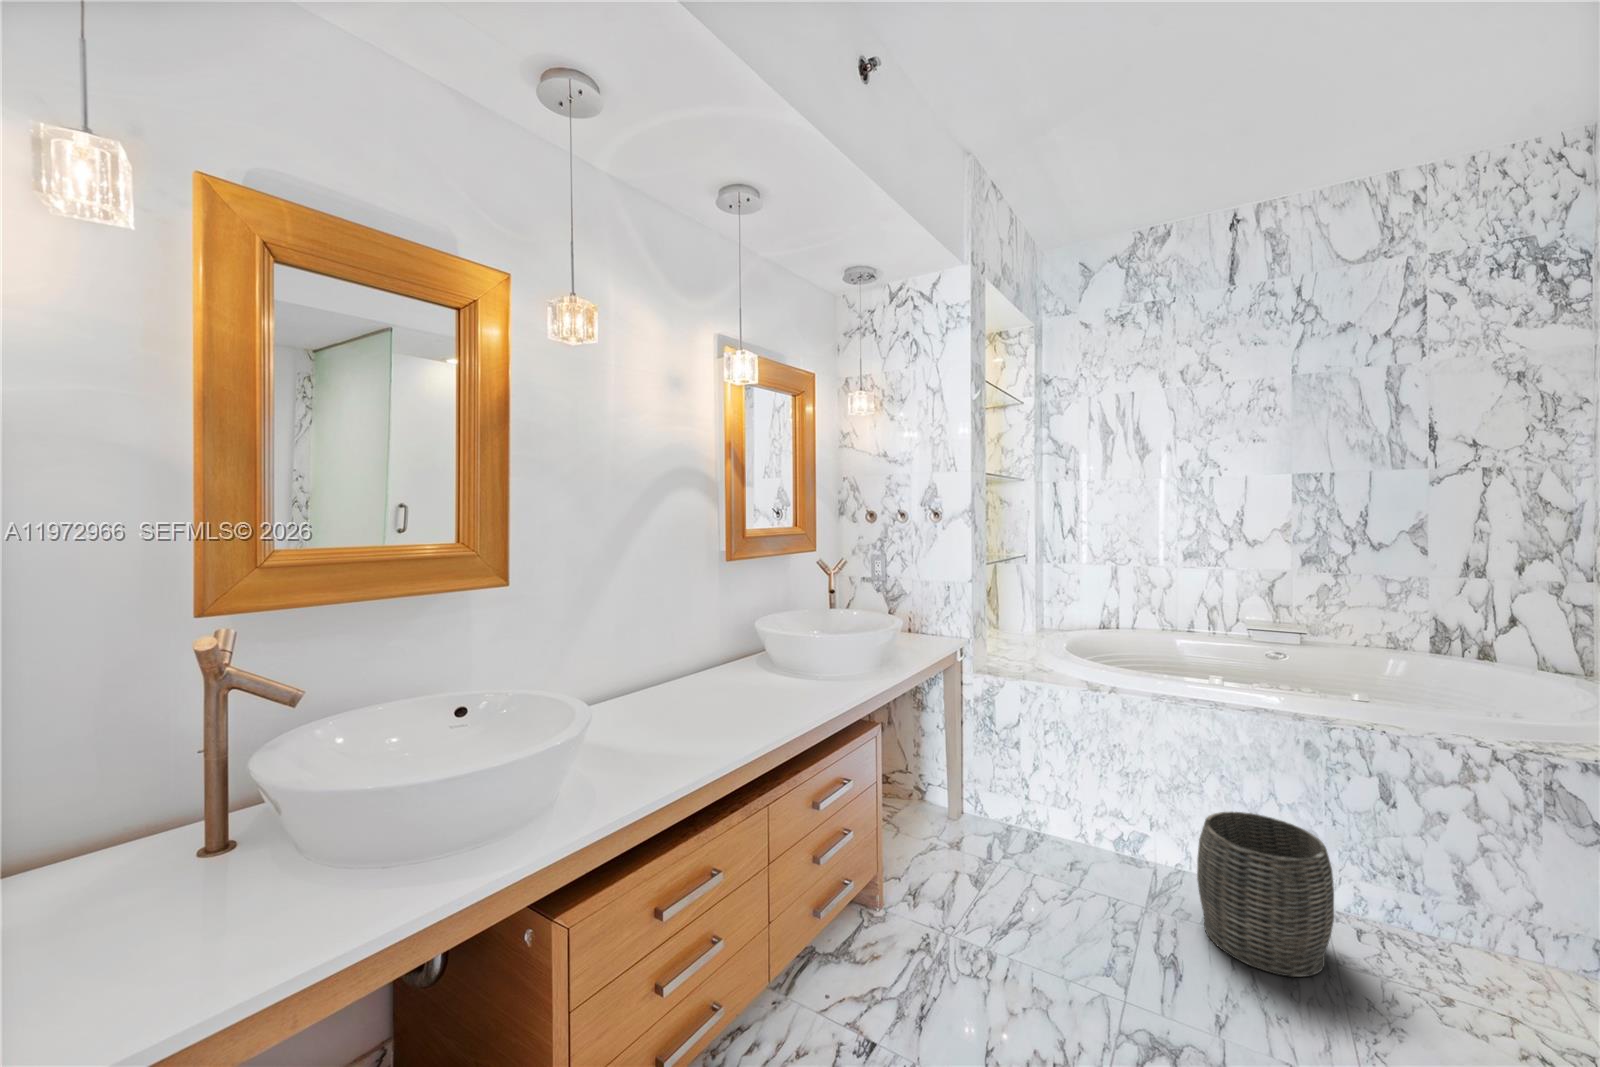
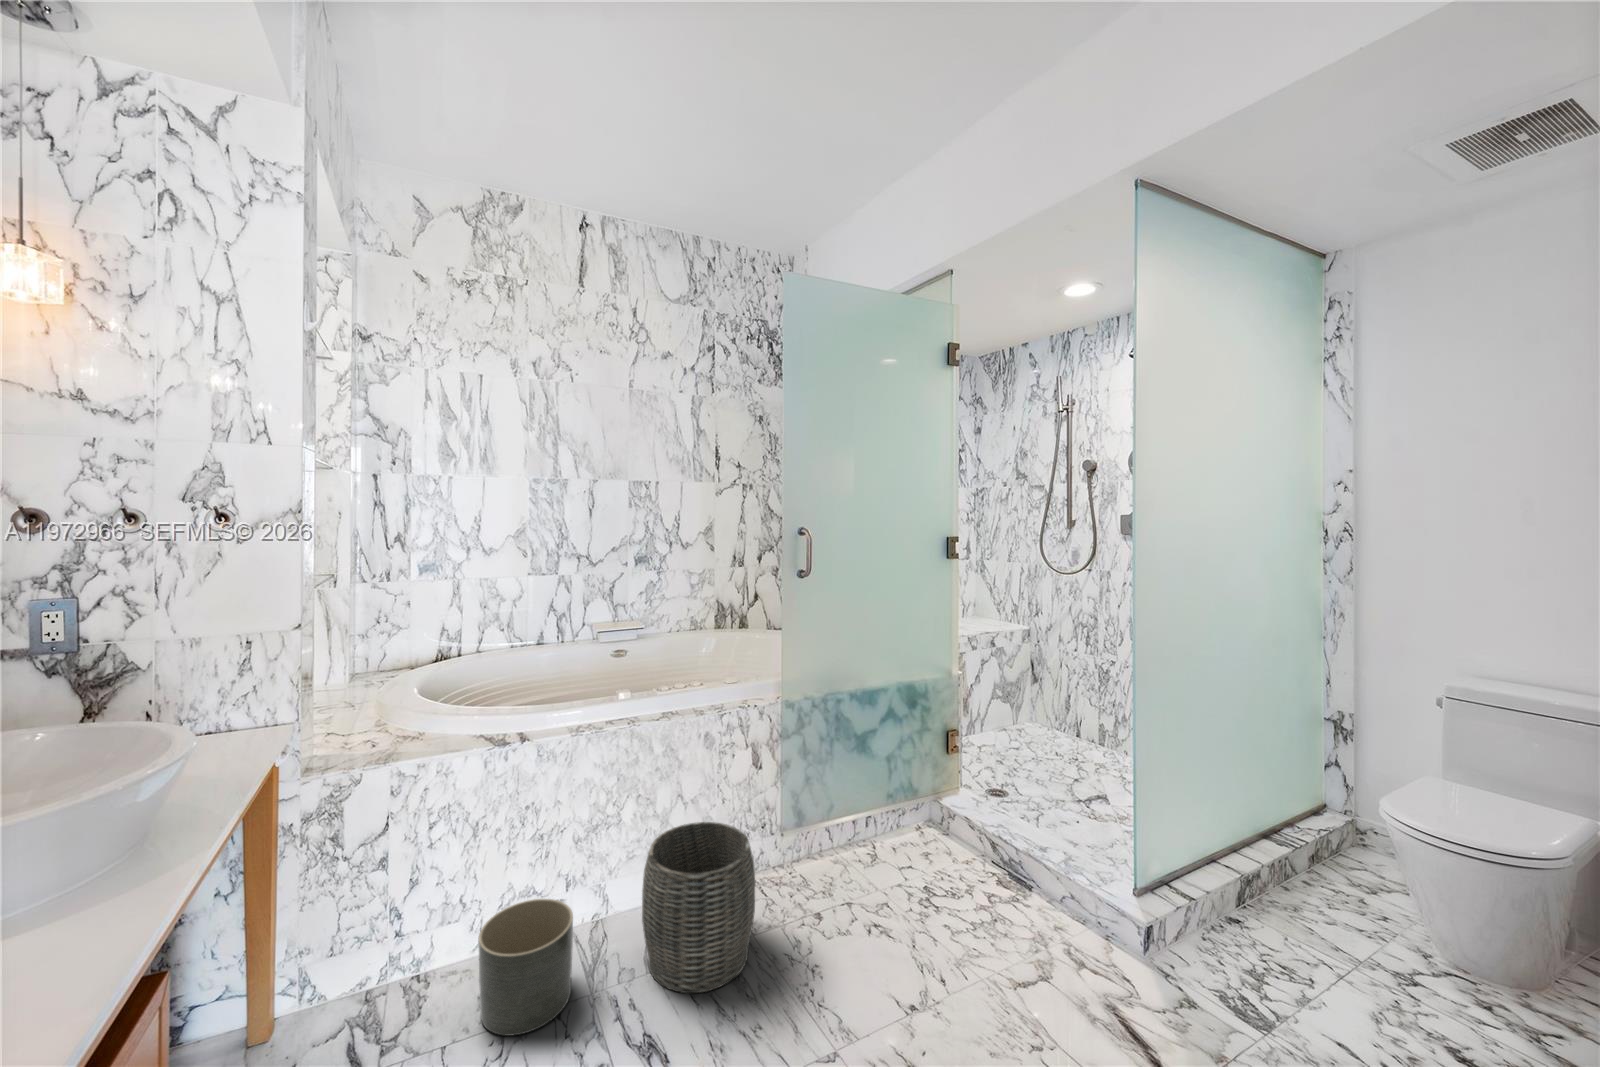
planter: none [1061,810,1134,902] -> present [479,899,573,1036]

